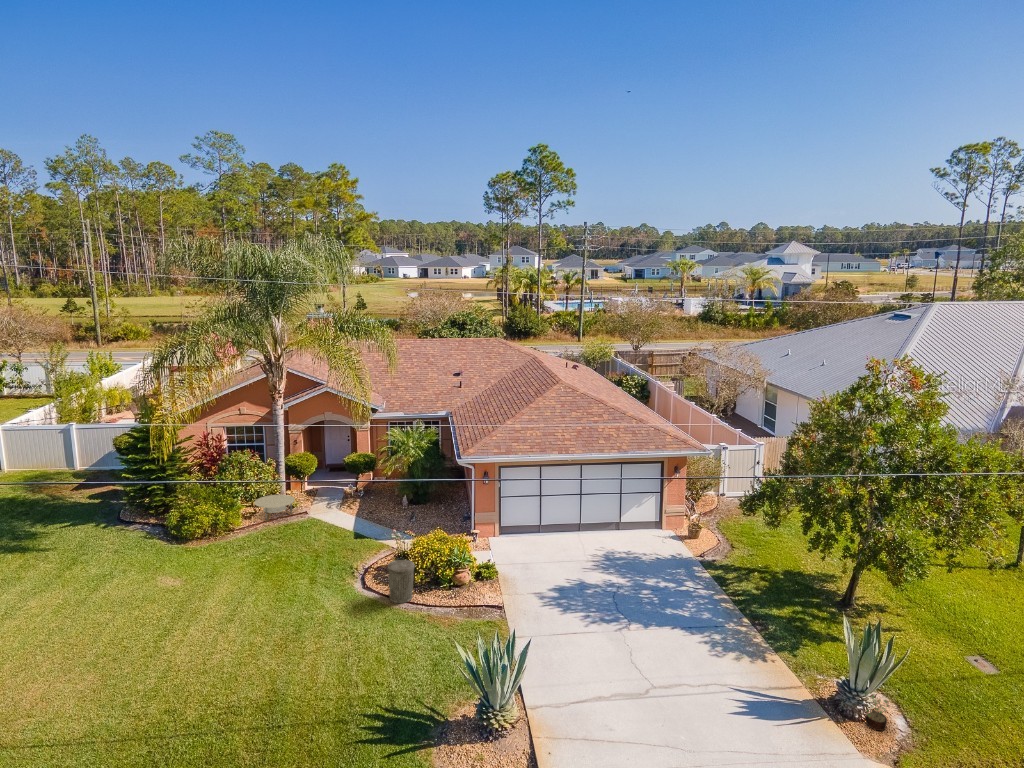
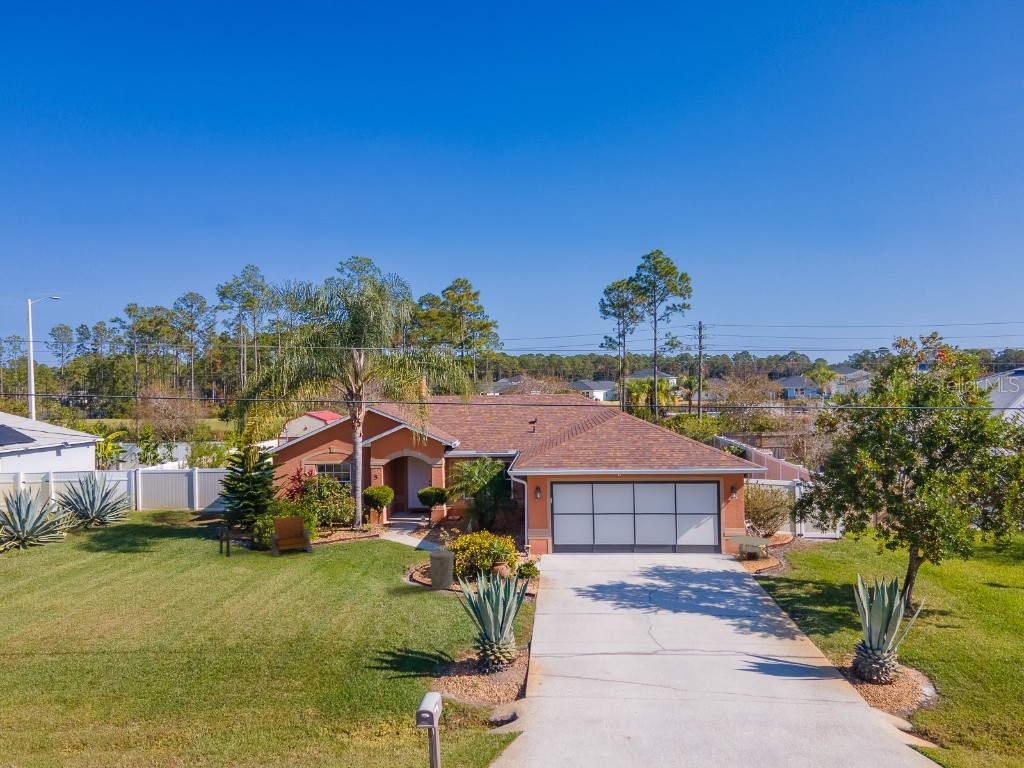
round table: present [254,495,295,522] -> present [729,536,770,559]
lounge chair: none [183,503,238,555] -> present [269,516,313,557]
bench: none [123,514,175,556] -> present [219,524,261,556]
decorative plant: present [865,694,889,731] -> none [890,651,918,692]

